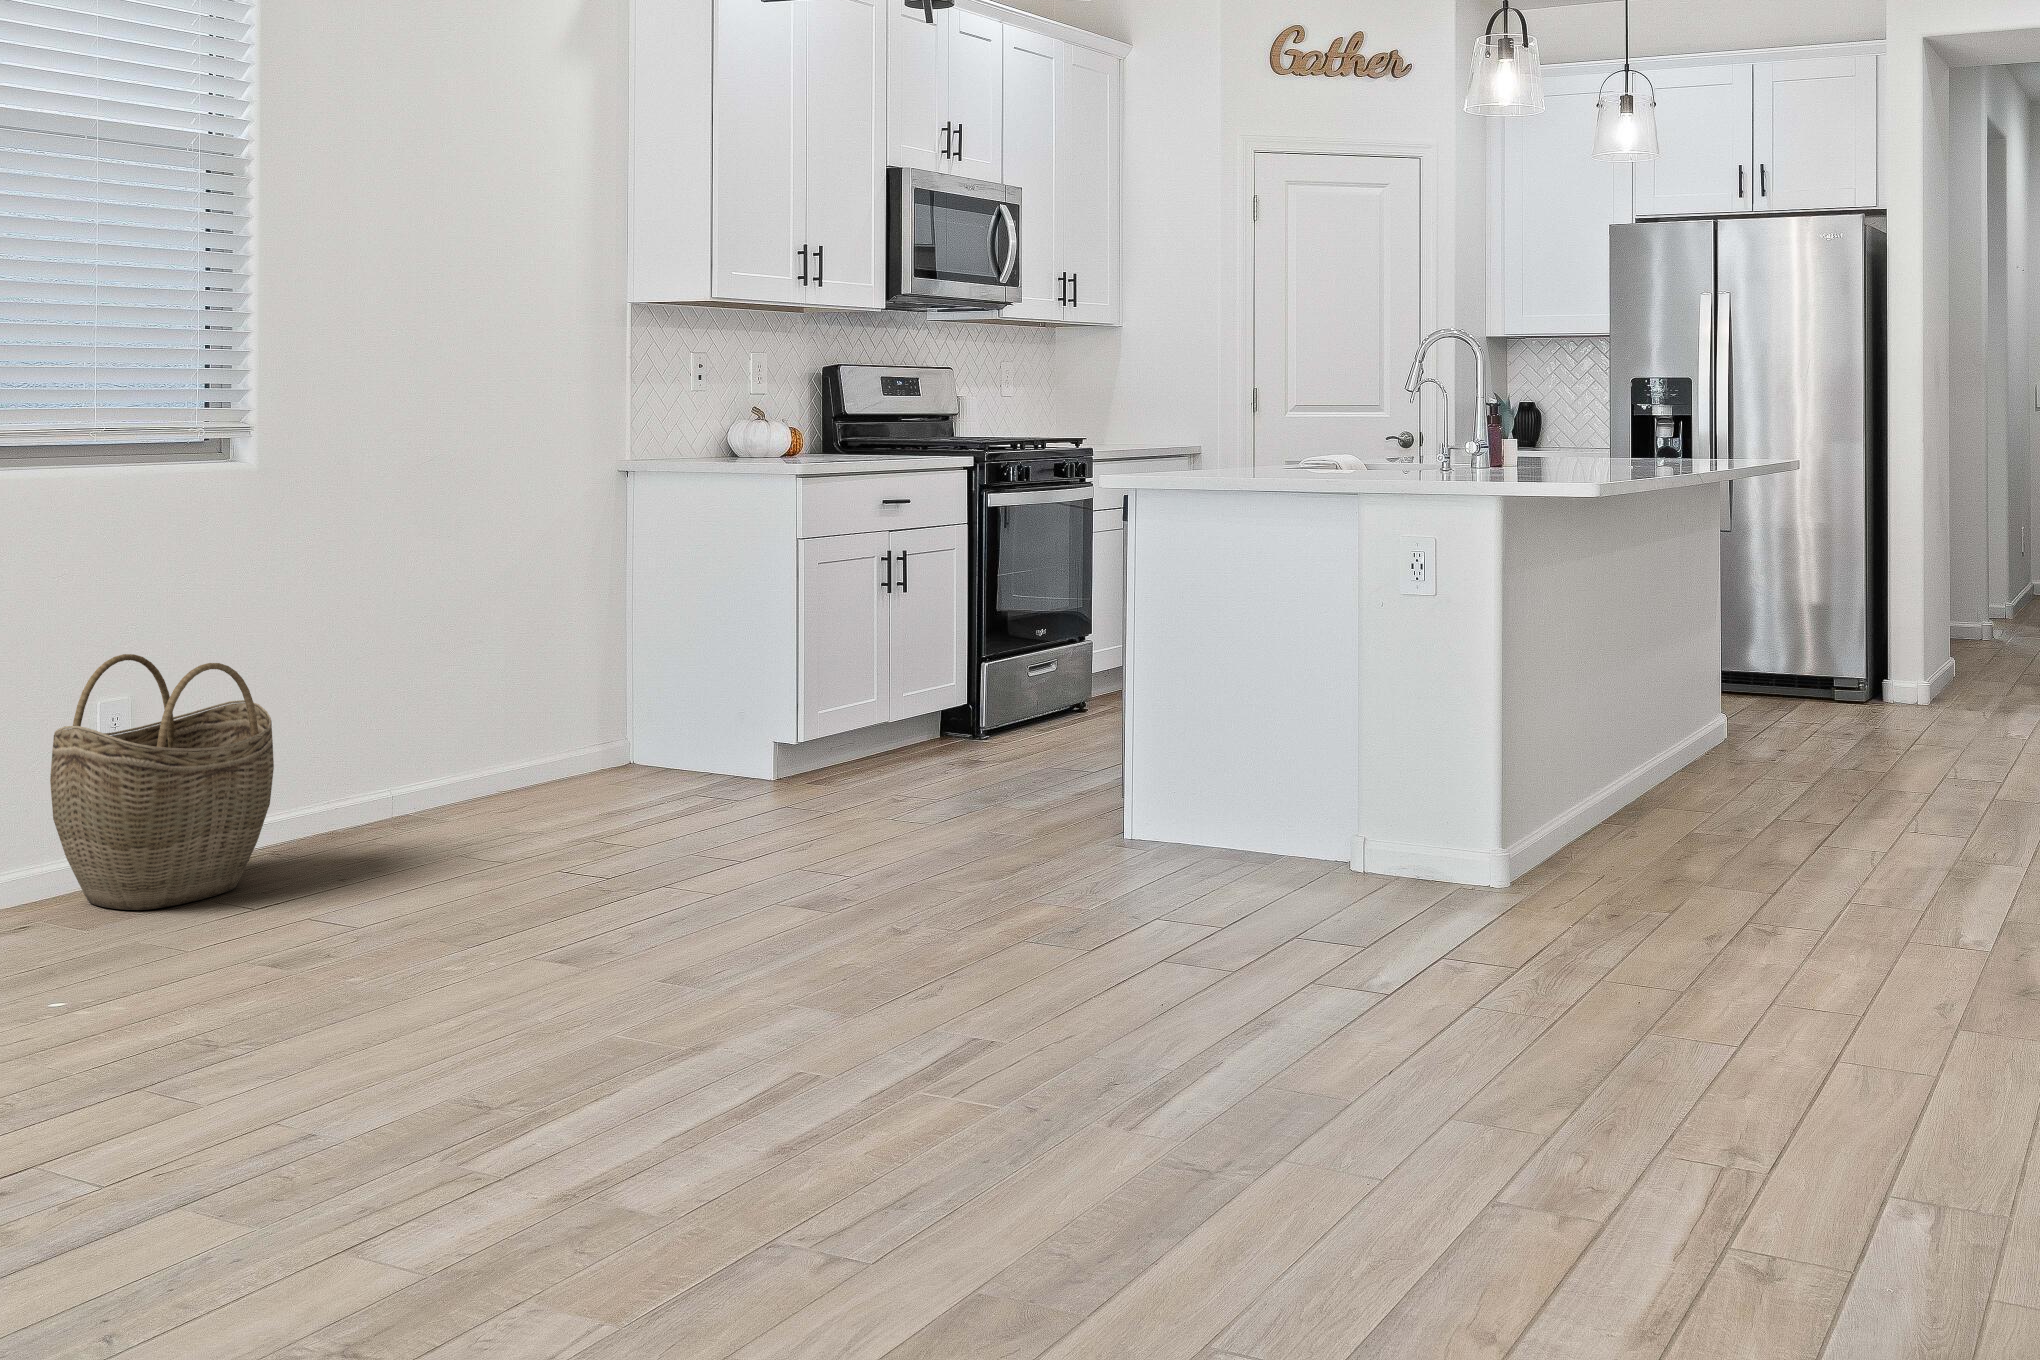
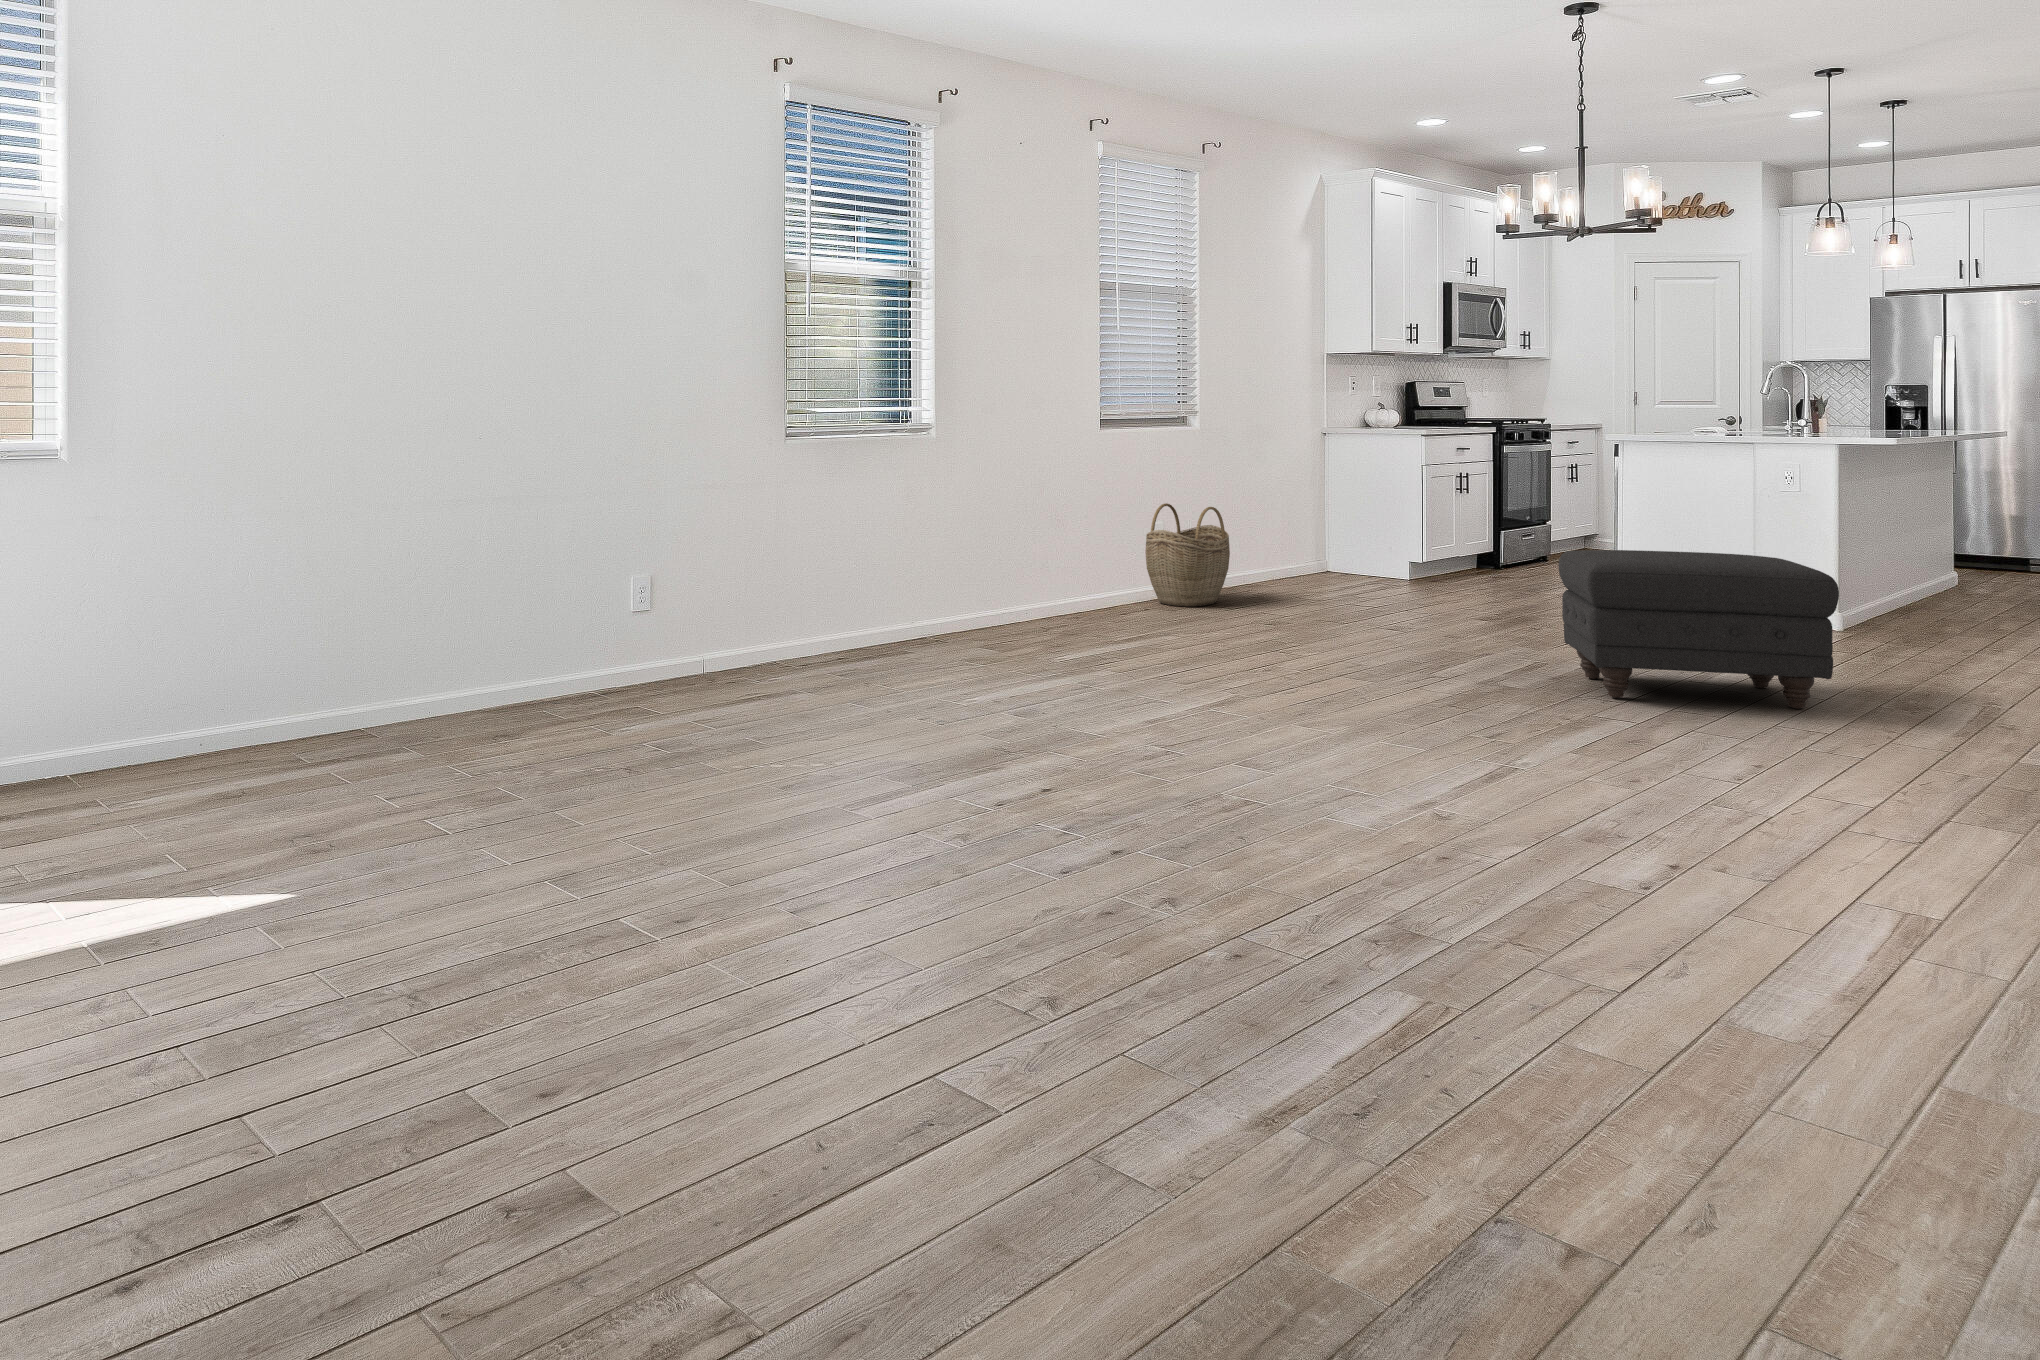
ottoman: none [788,803,1391,1238] -> present [1559,550,1839,709]

